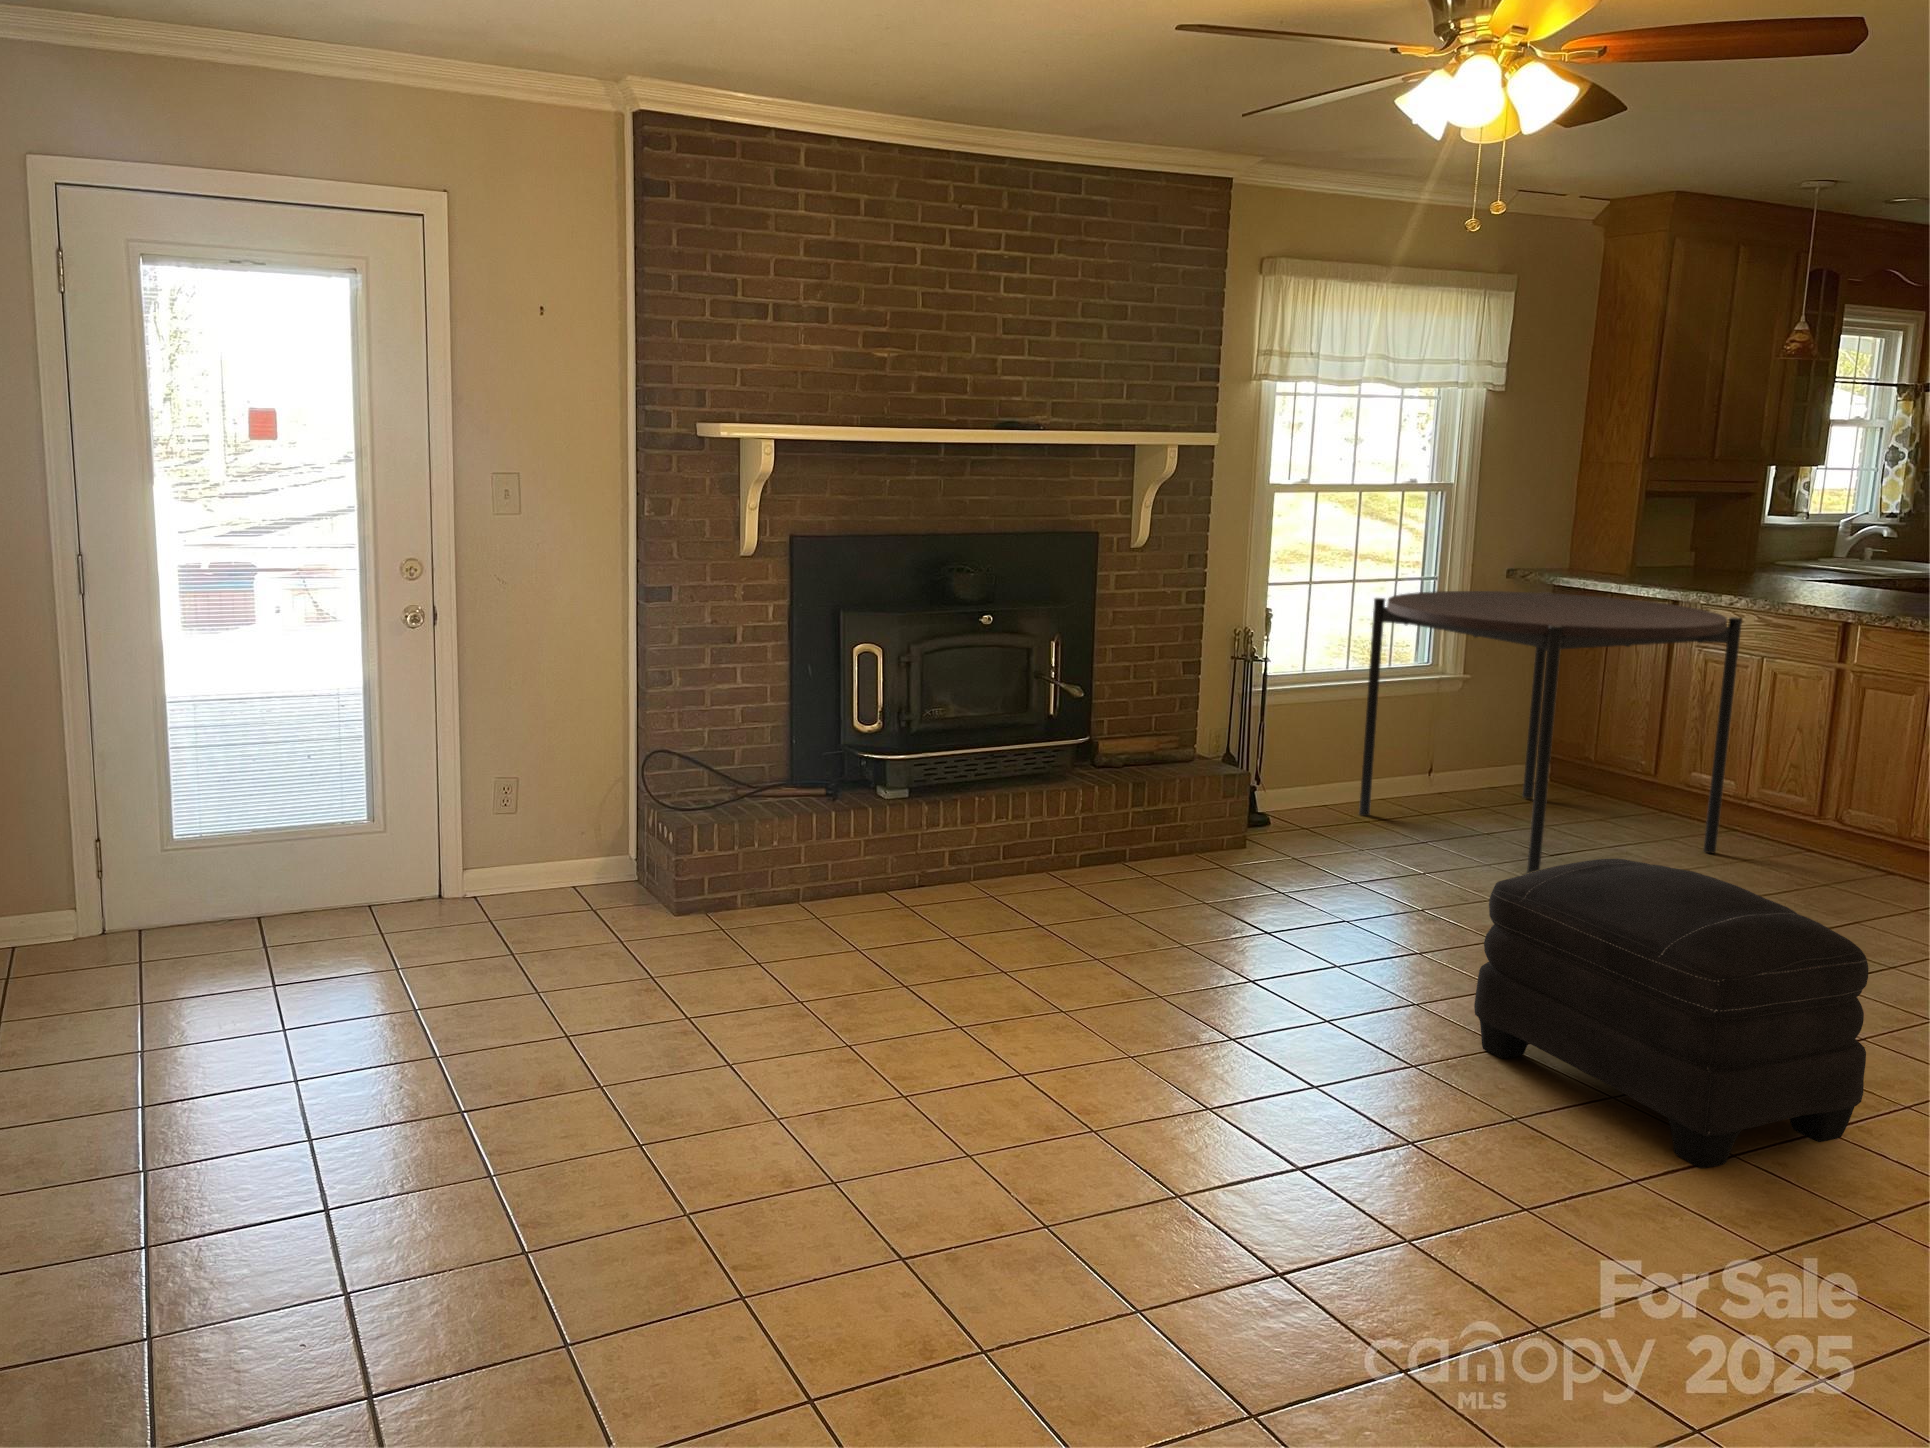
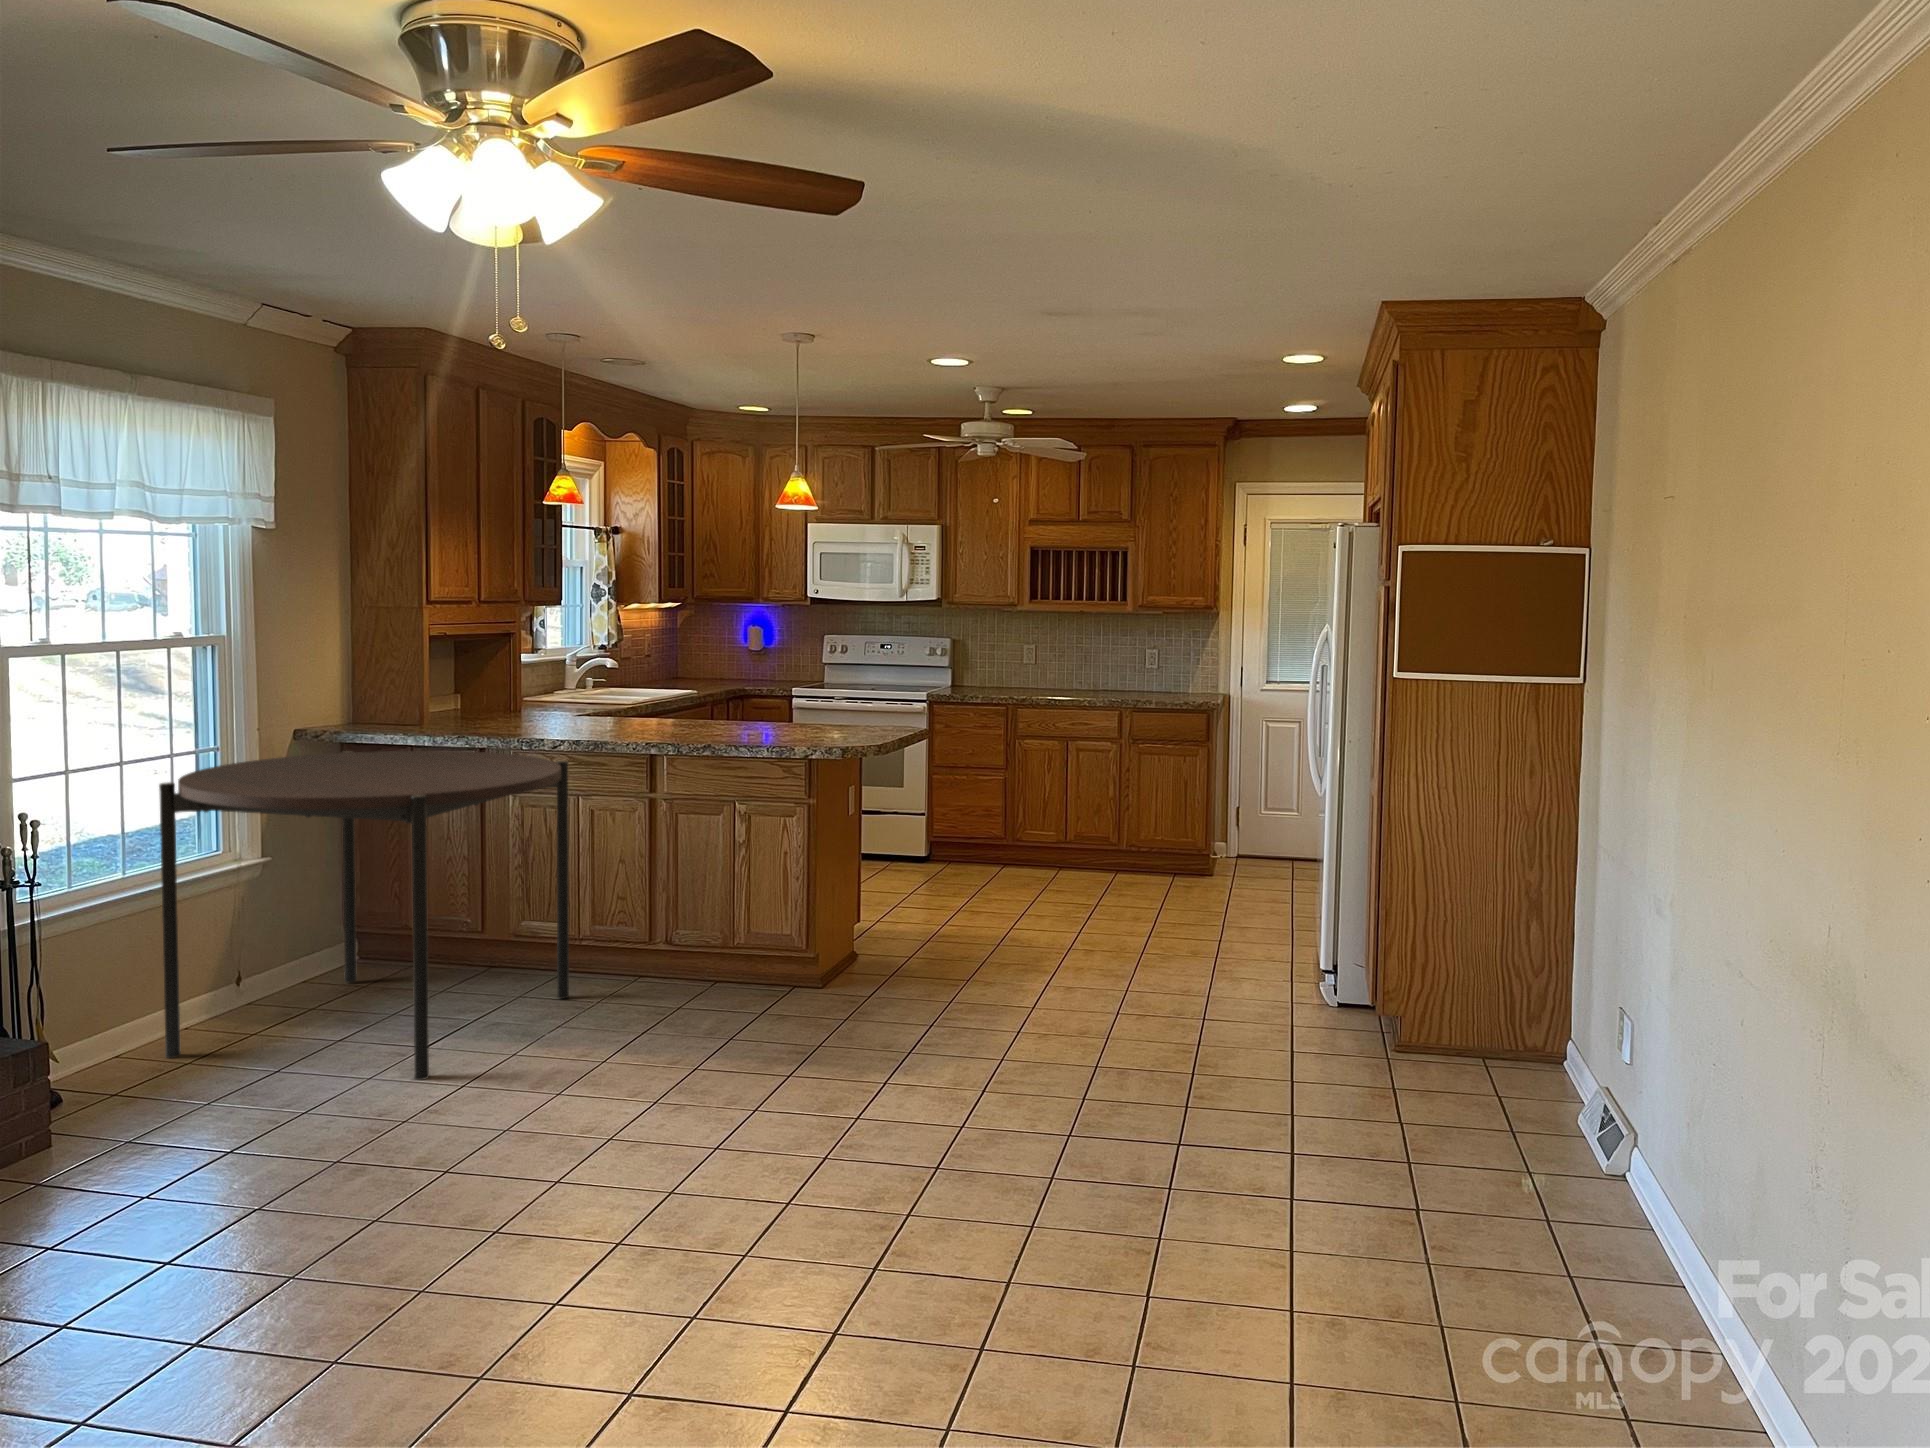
ottoman: present [1474,859,1868,1168] -> none [516,1055,902,1381]

